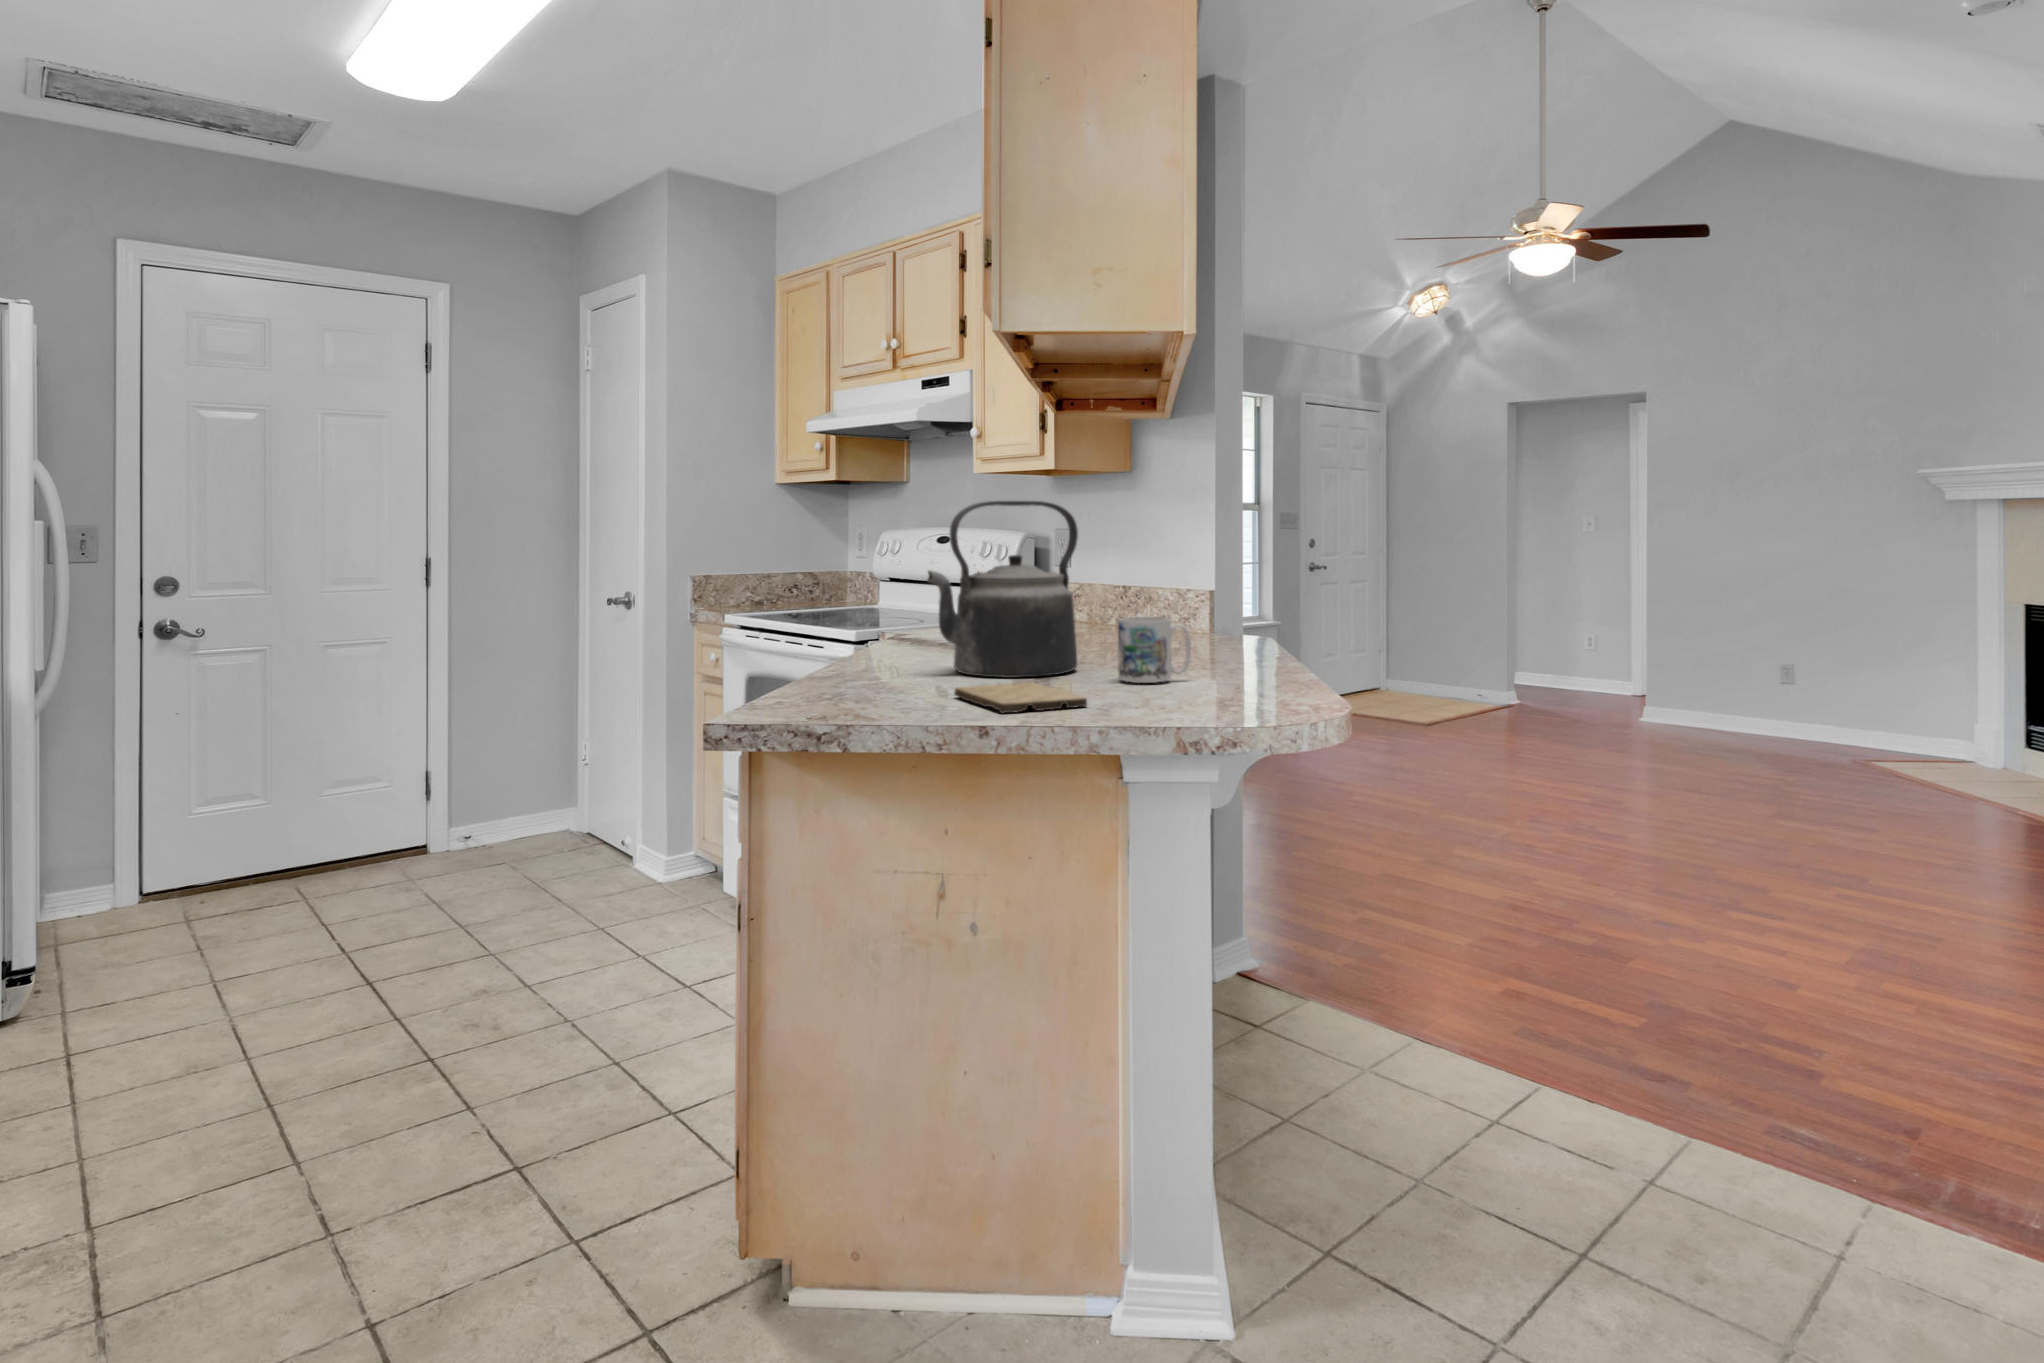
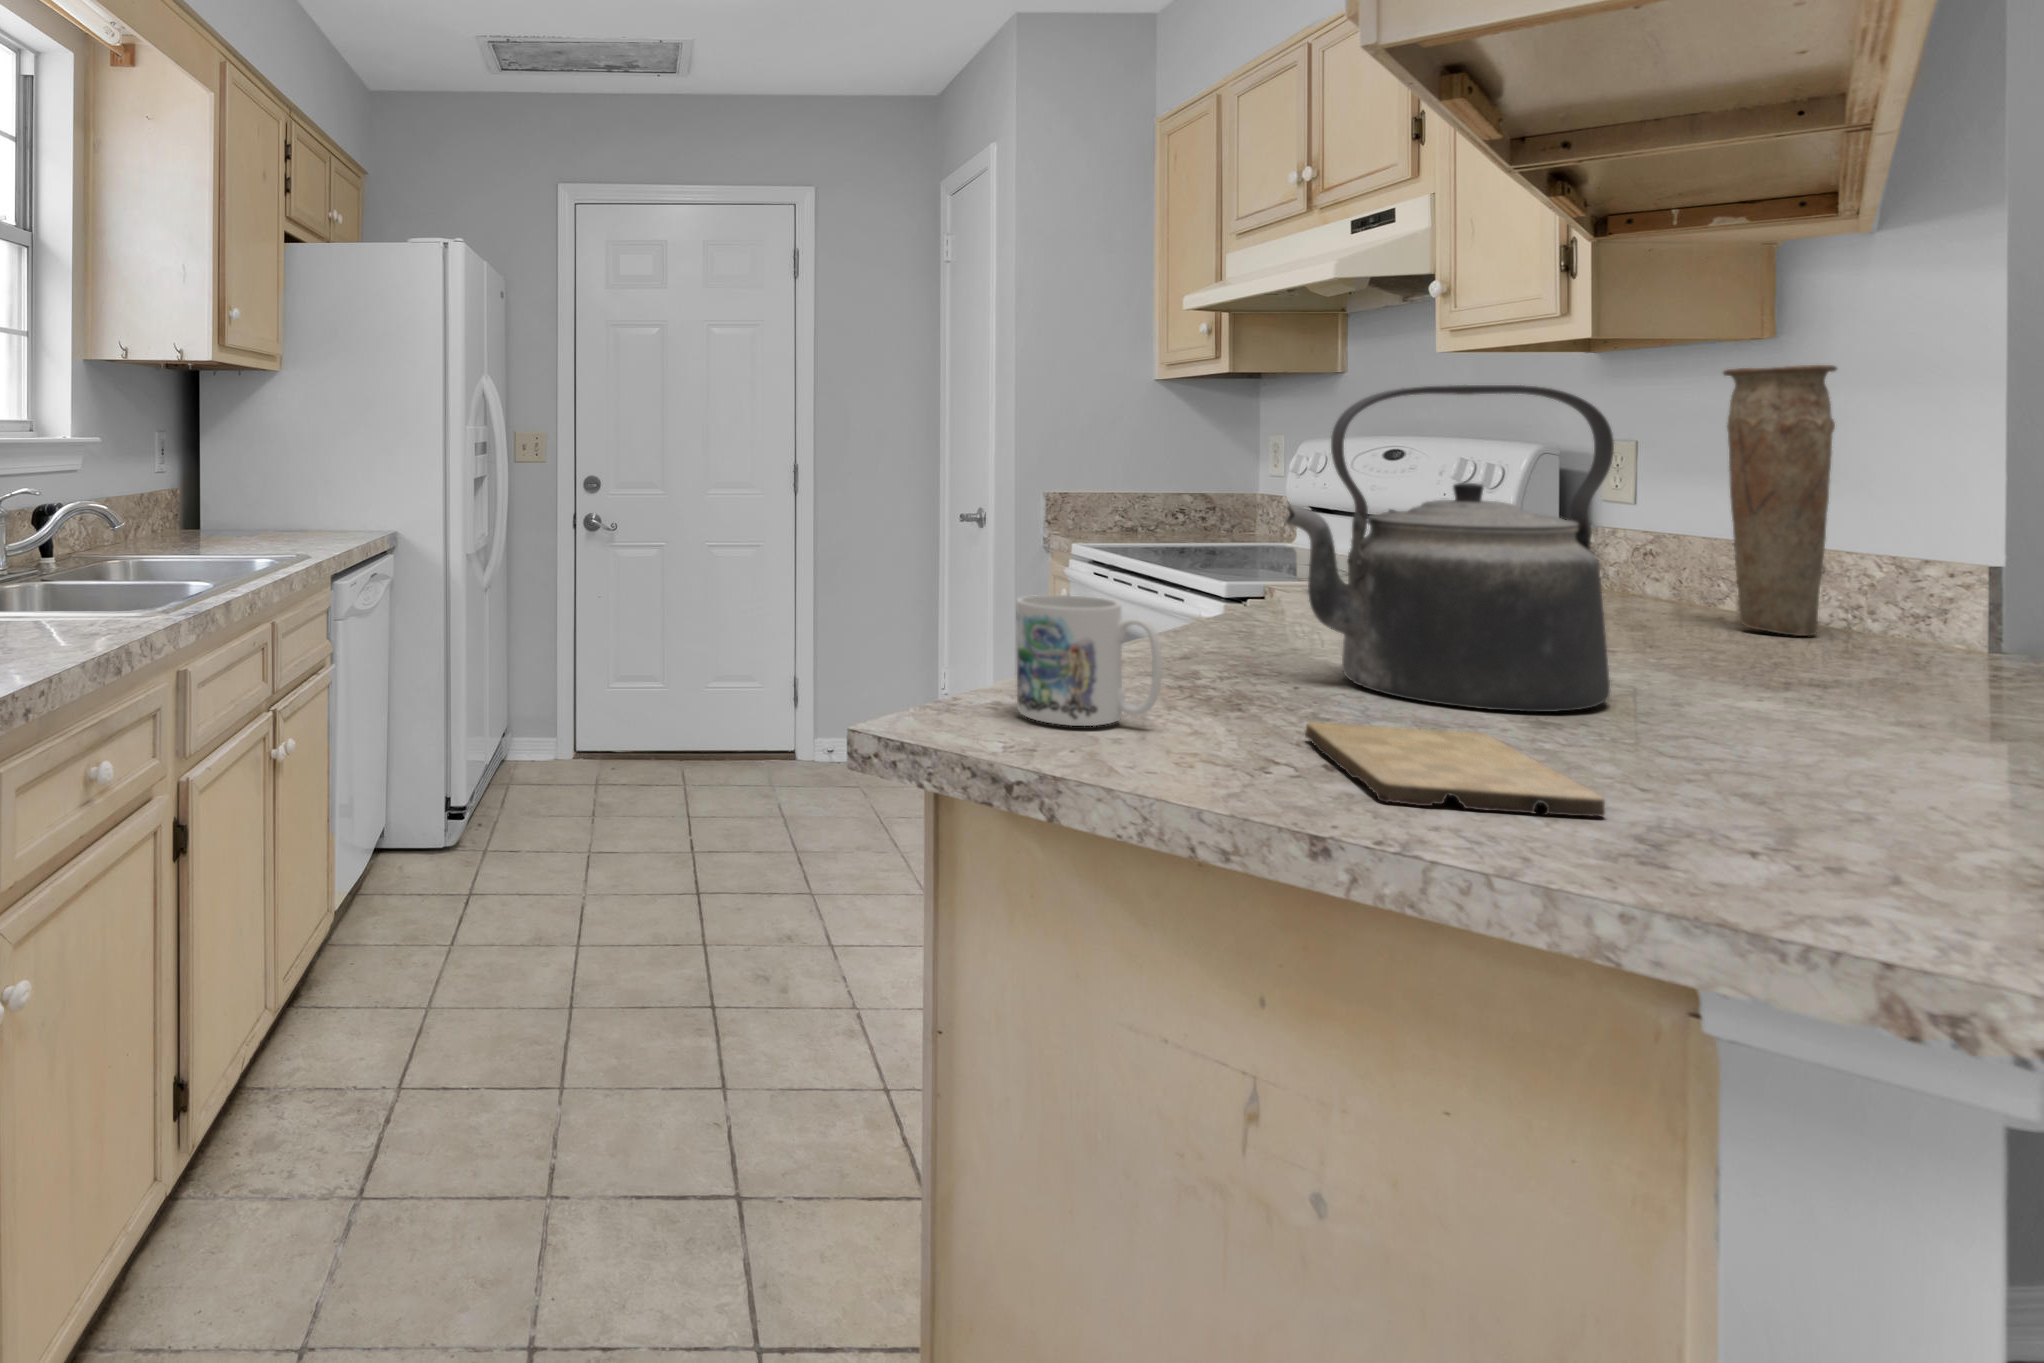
vase: none [1115,490,1160,636] -> present [1723,365,1837,636]
mug: present [1118,617,1191,683] -> present [1016,595,1162,726]

